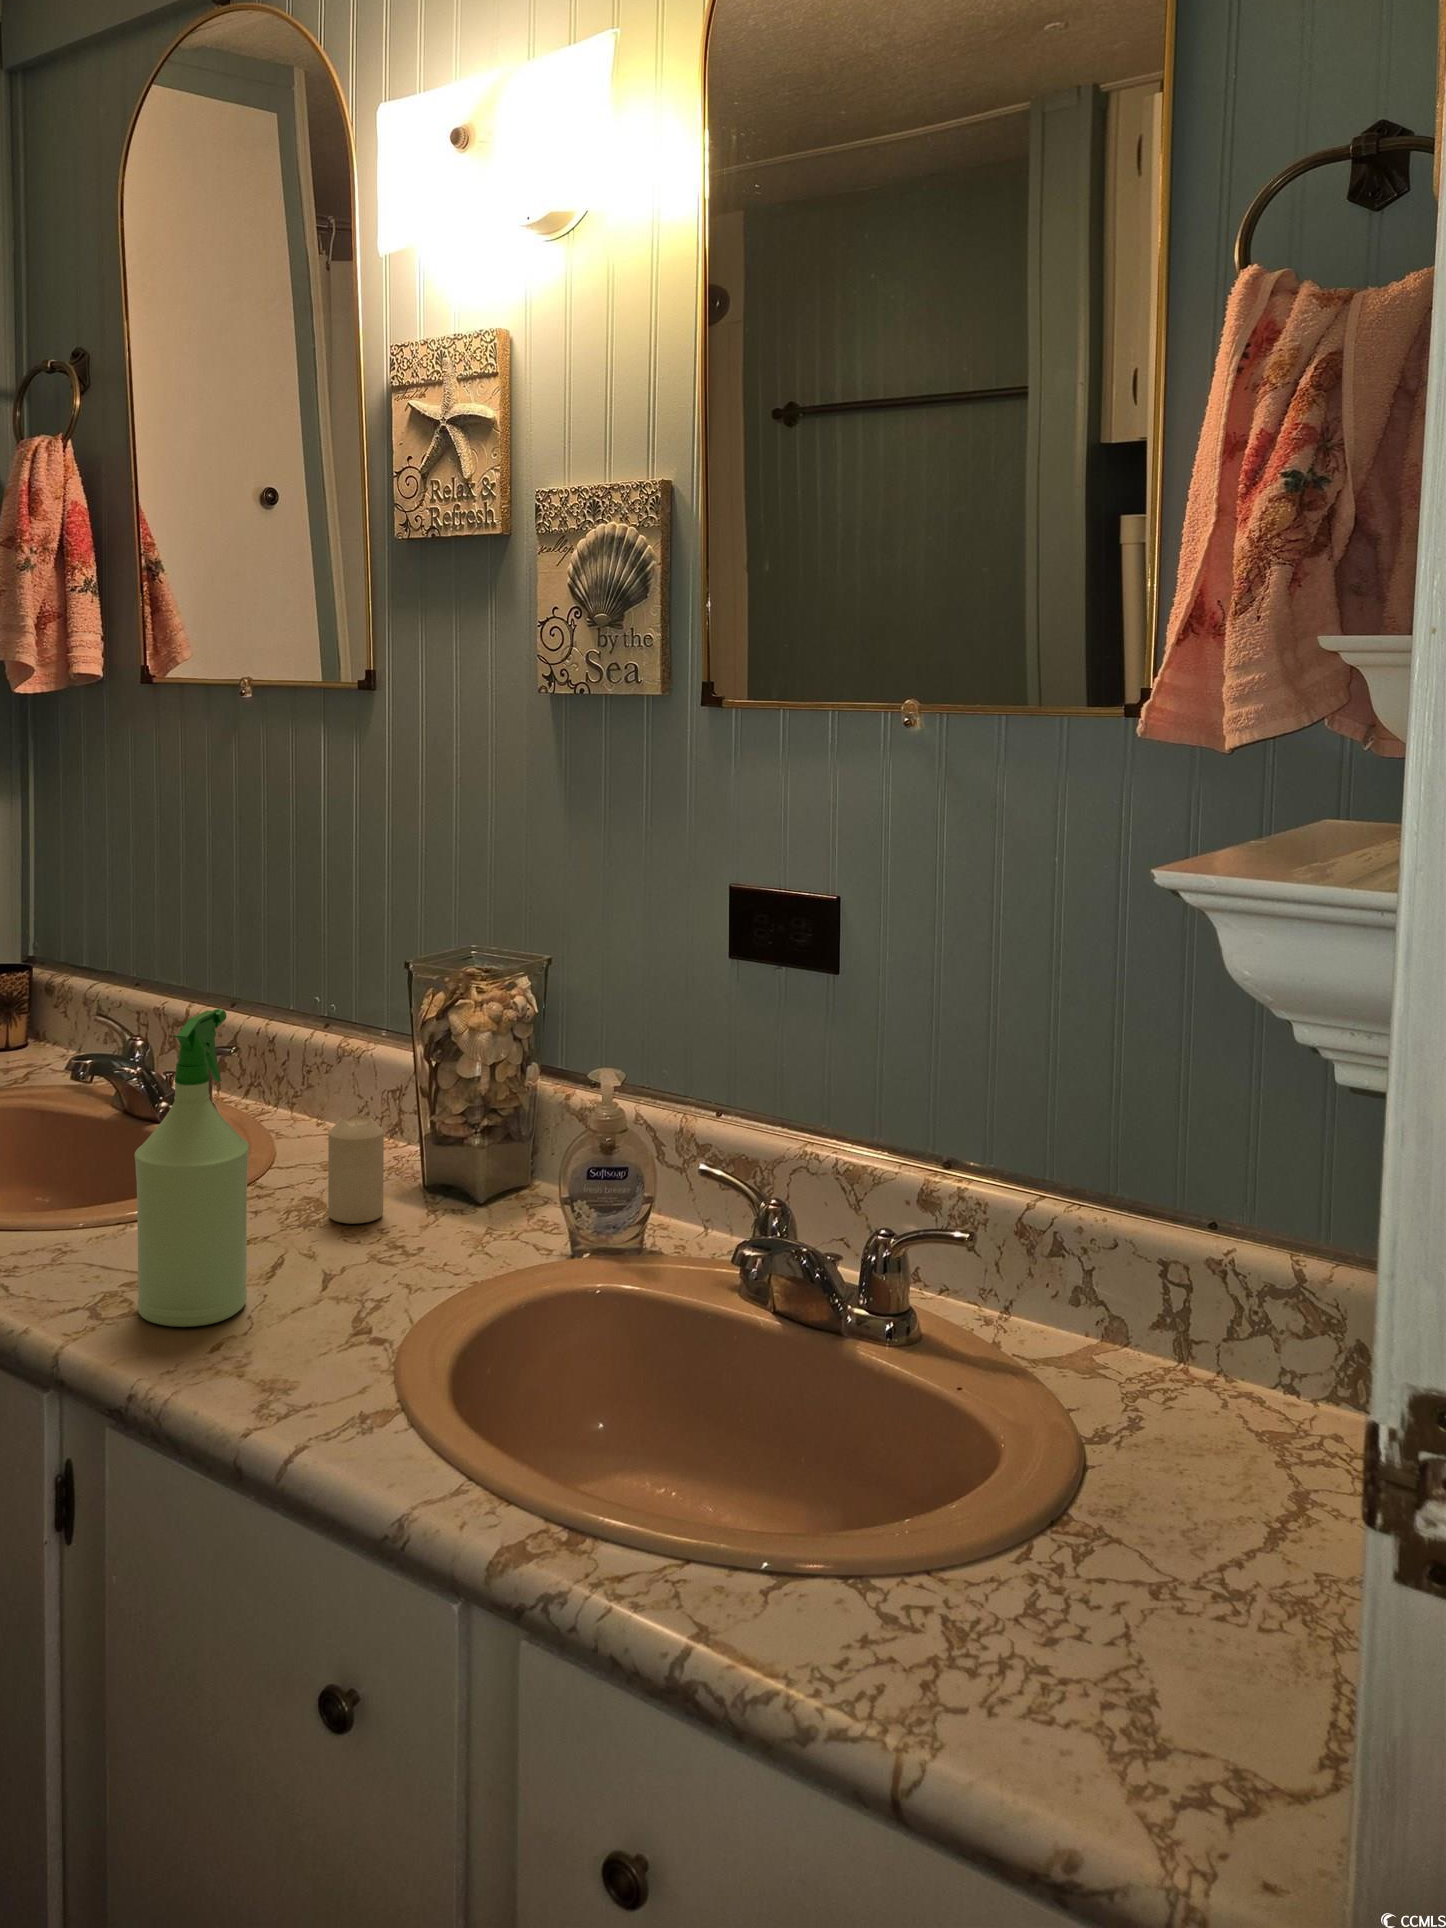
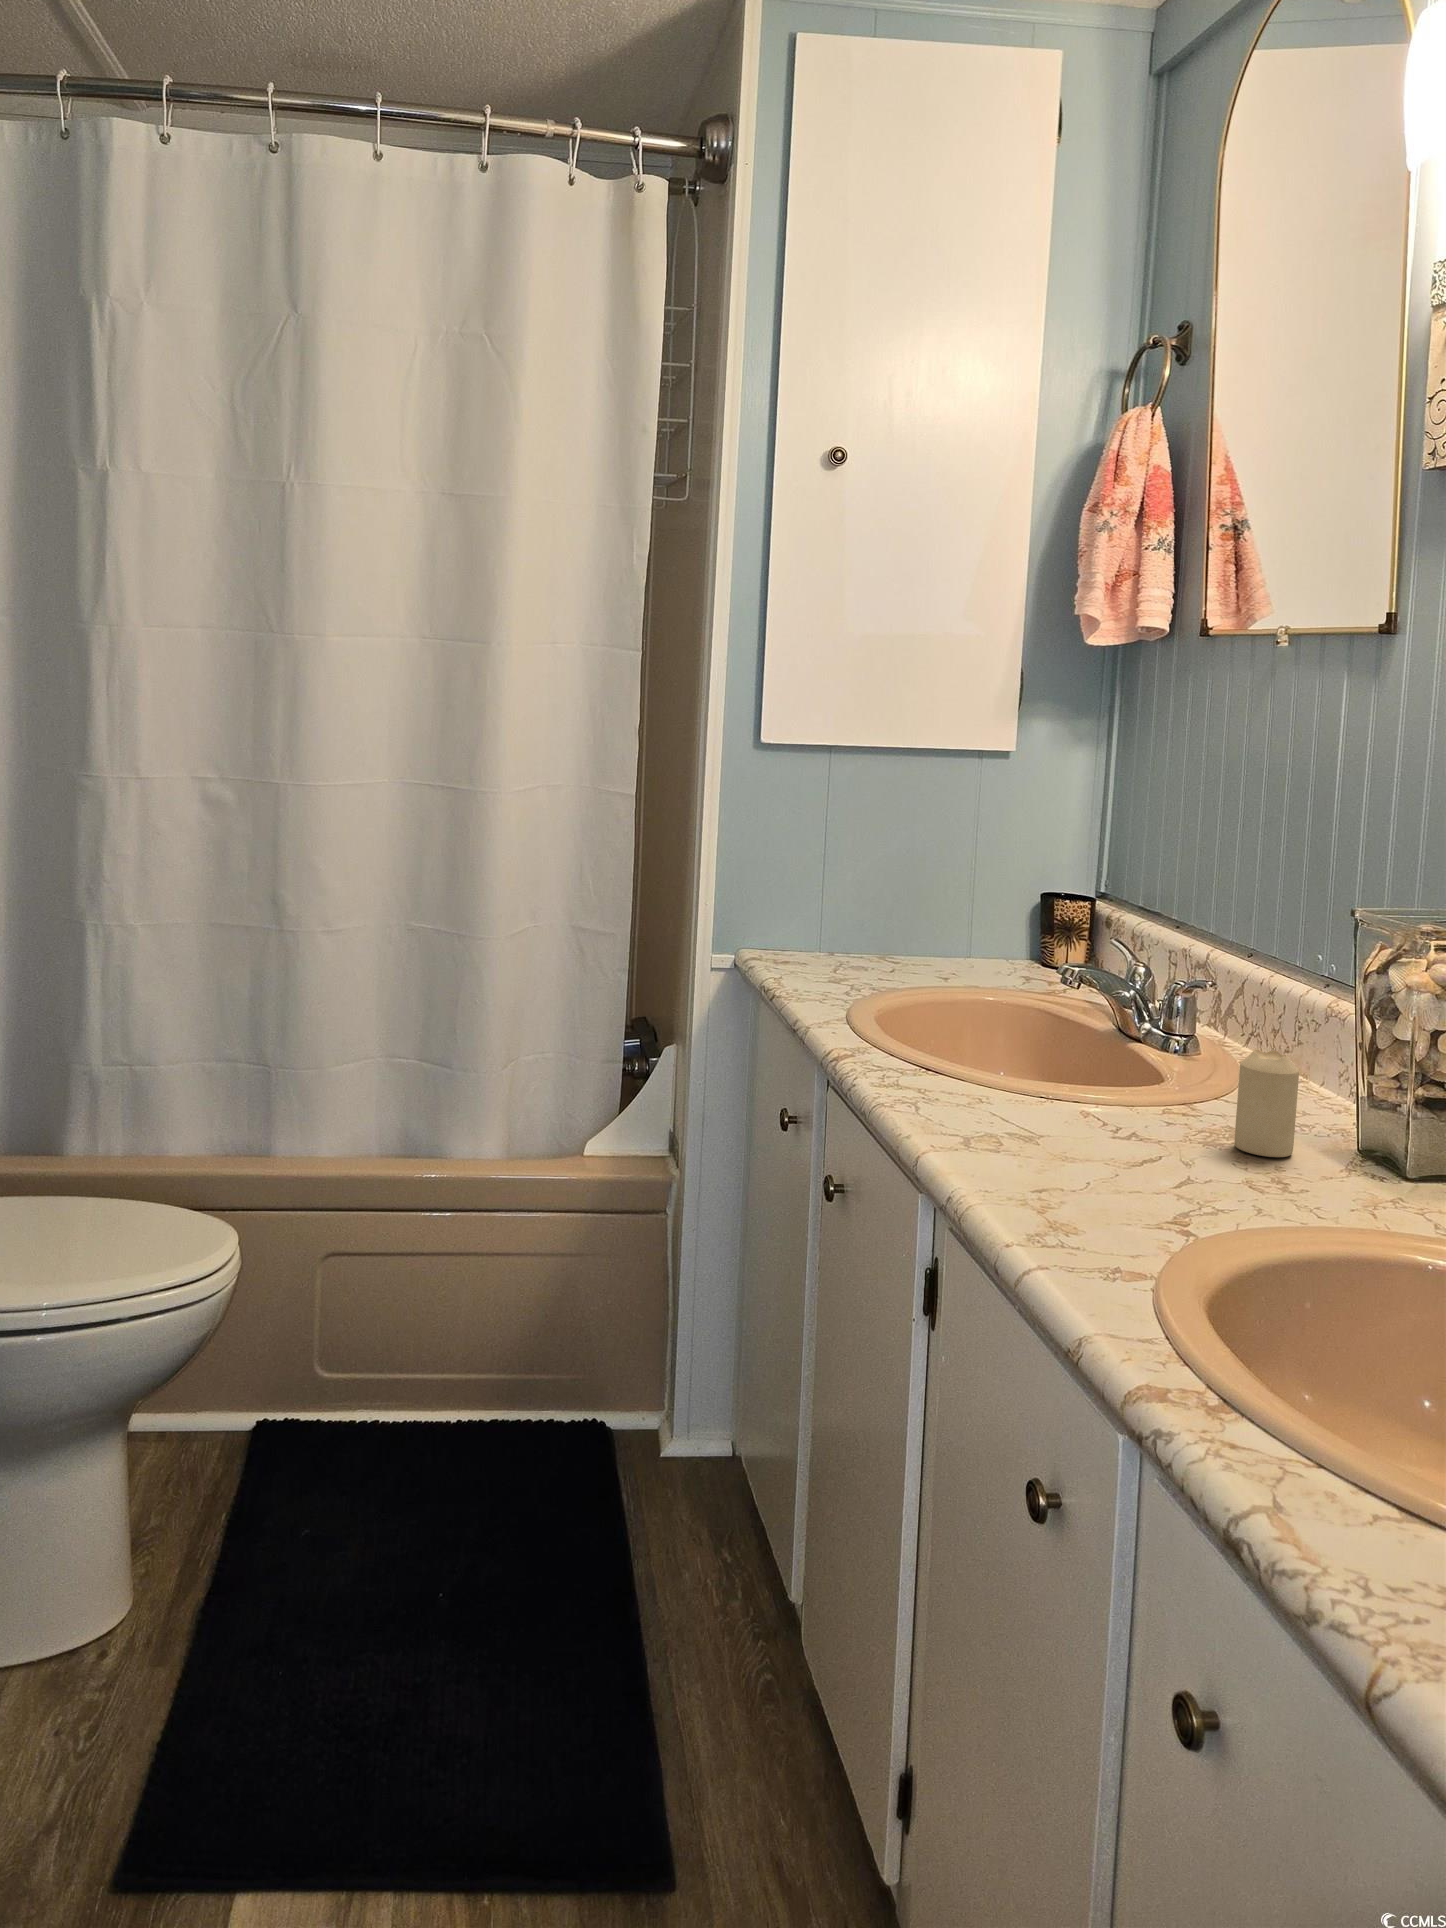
spray bottle: present [135,1009,249,1327] -> none [1001,908,1112,1182]

